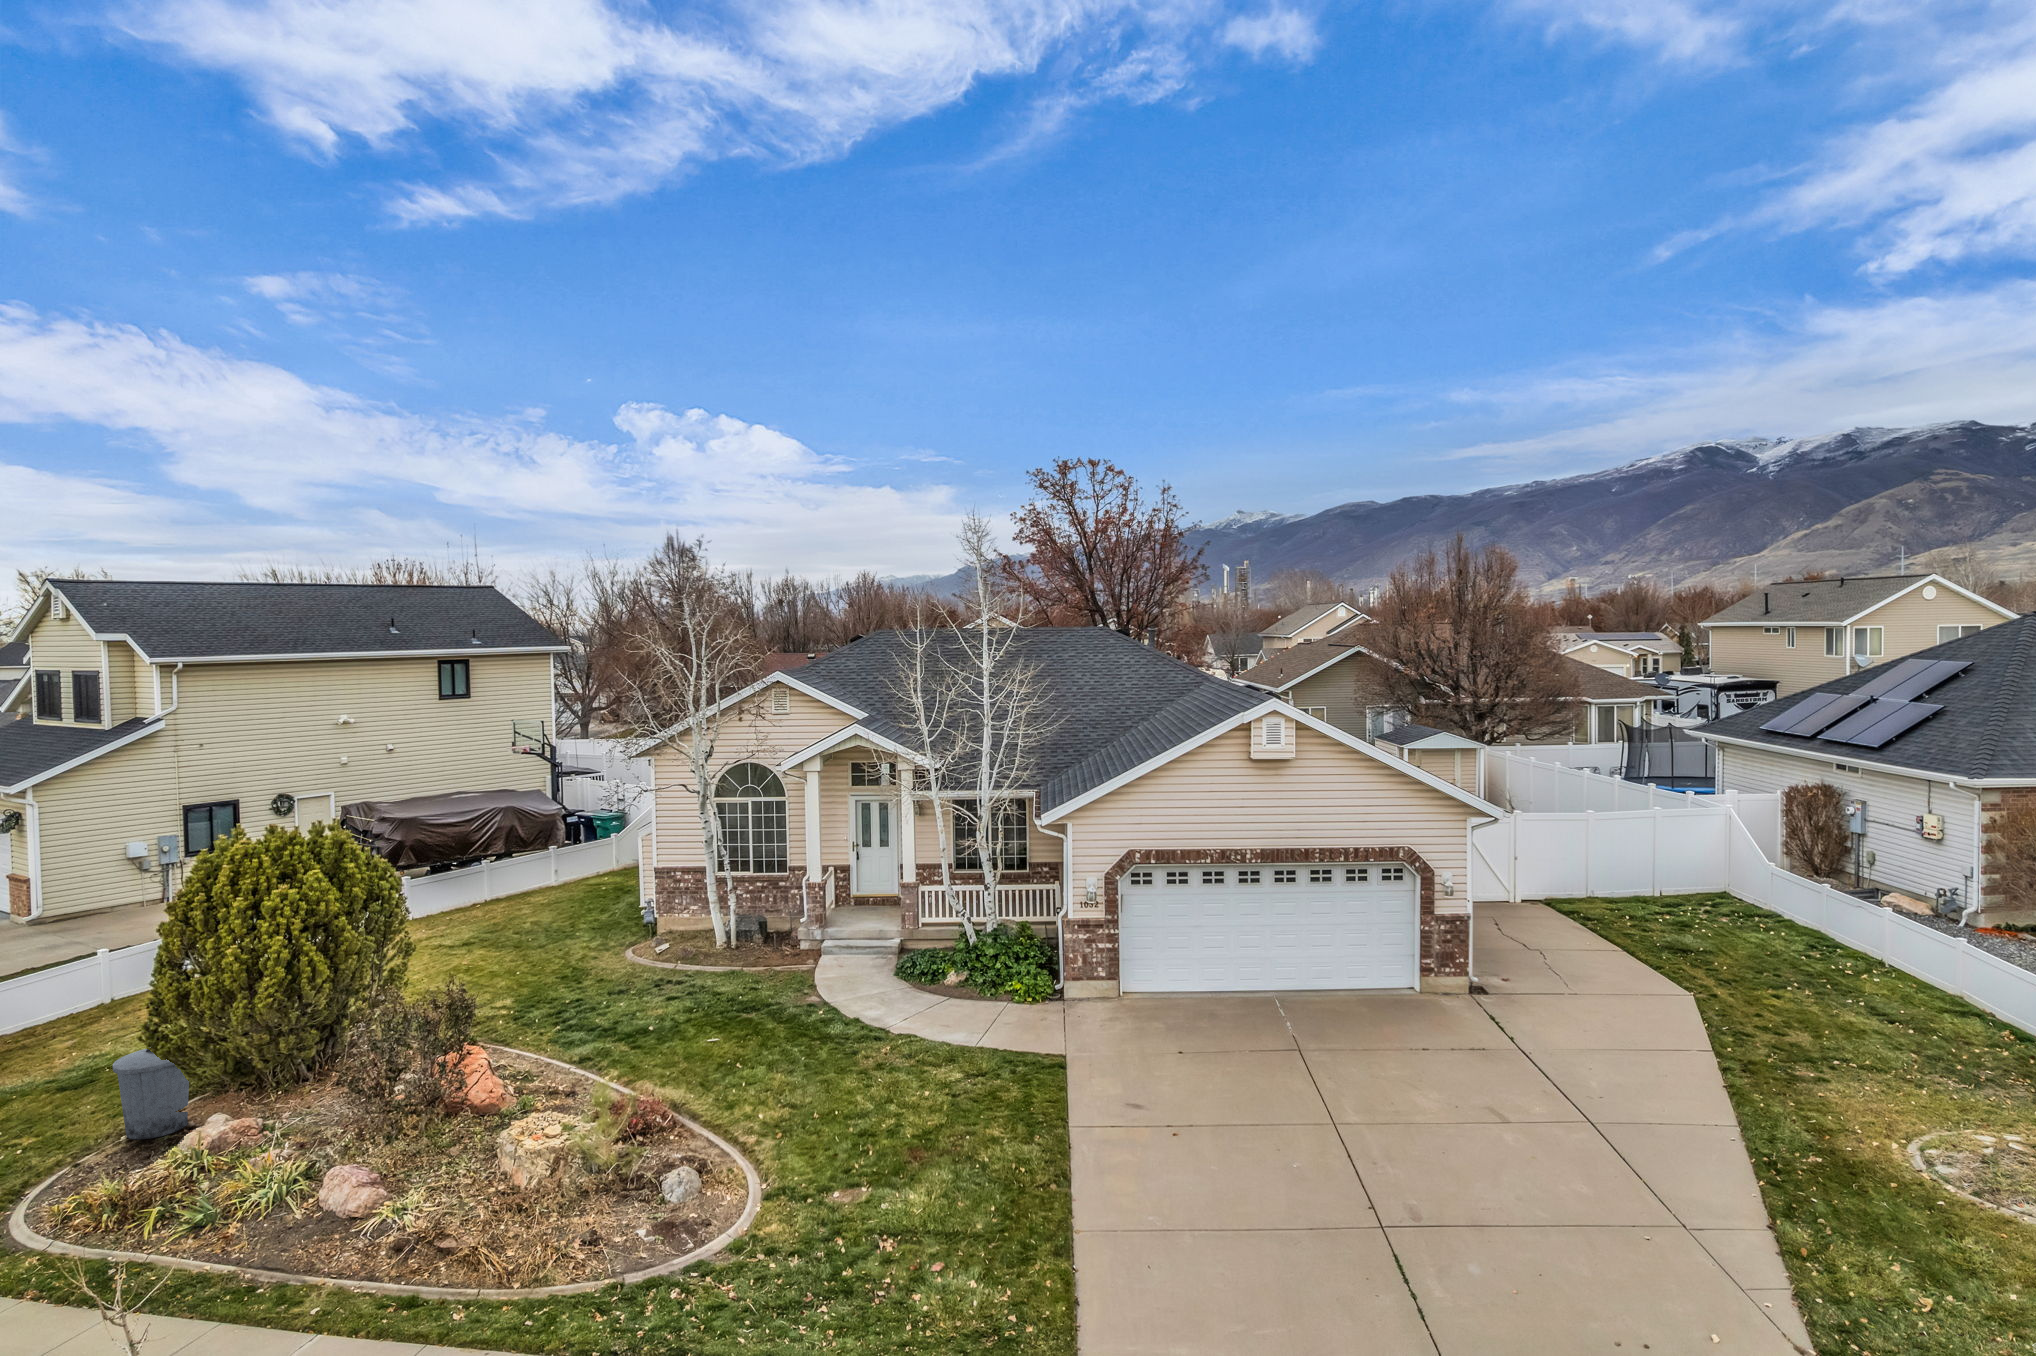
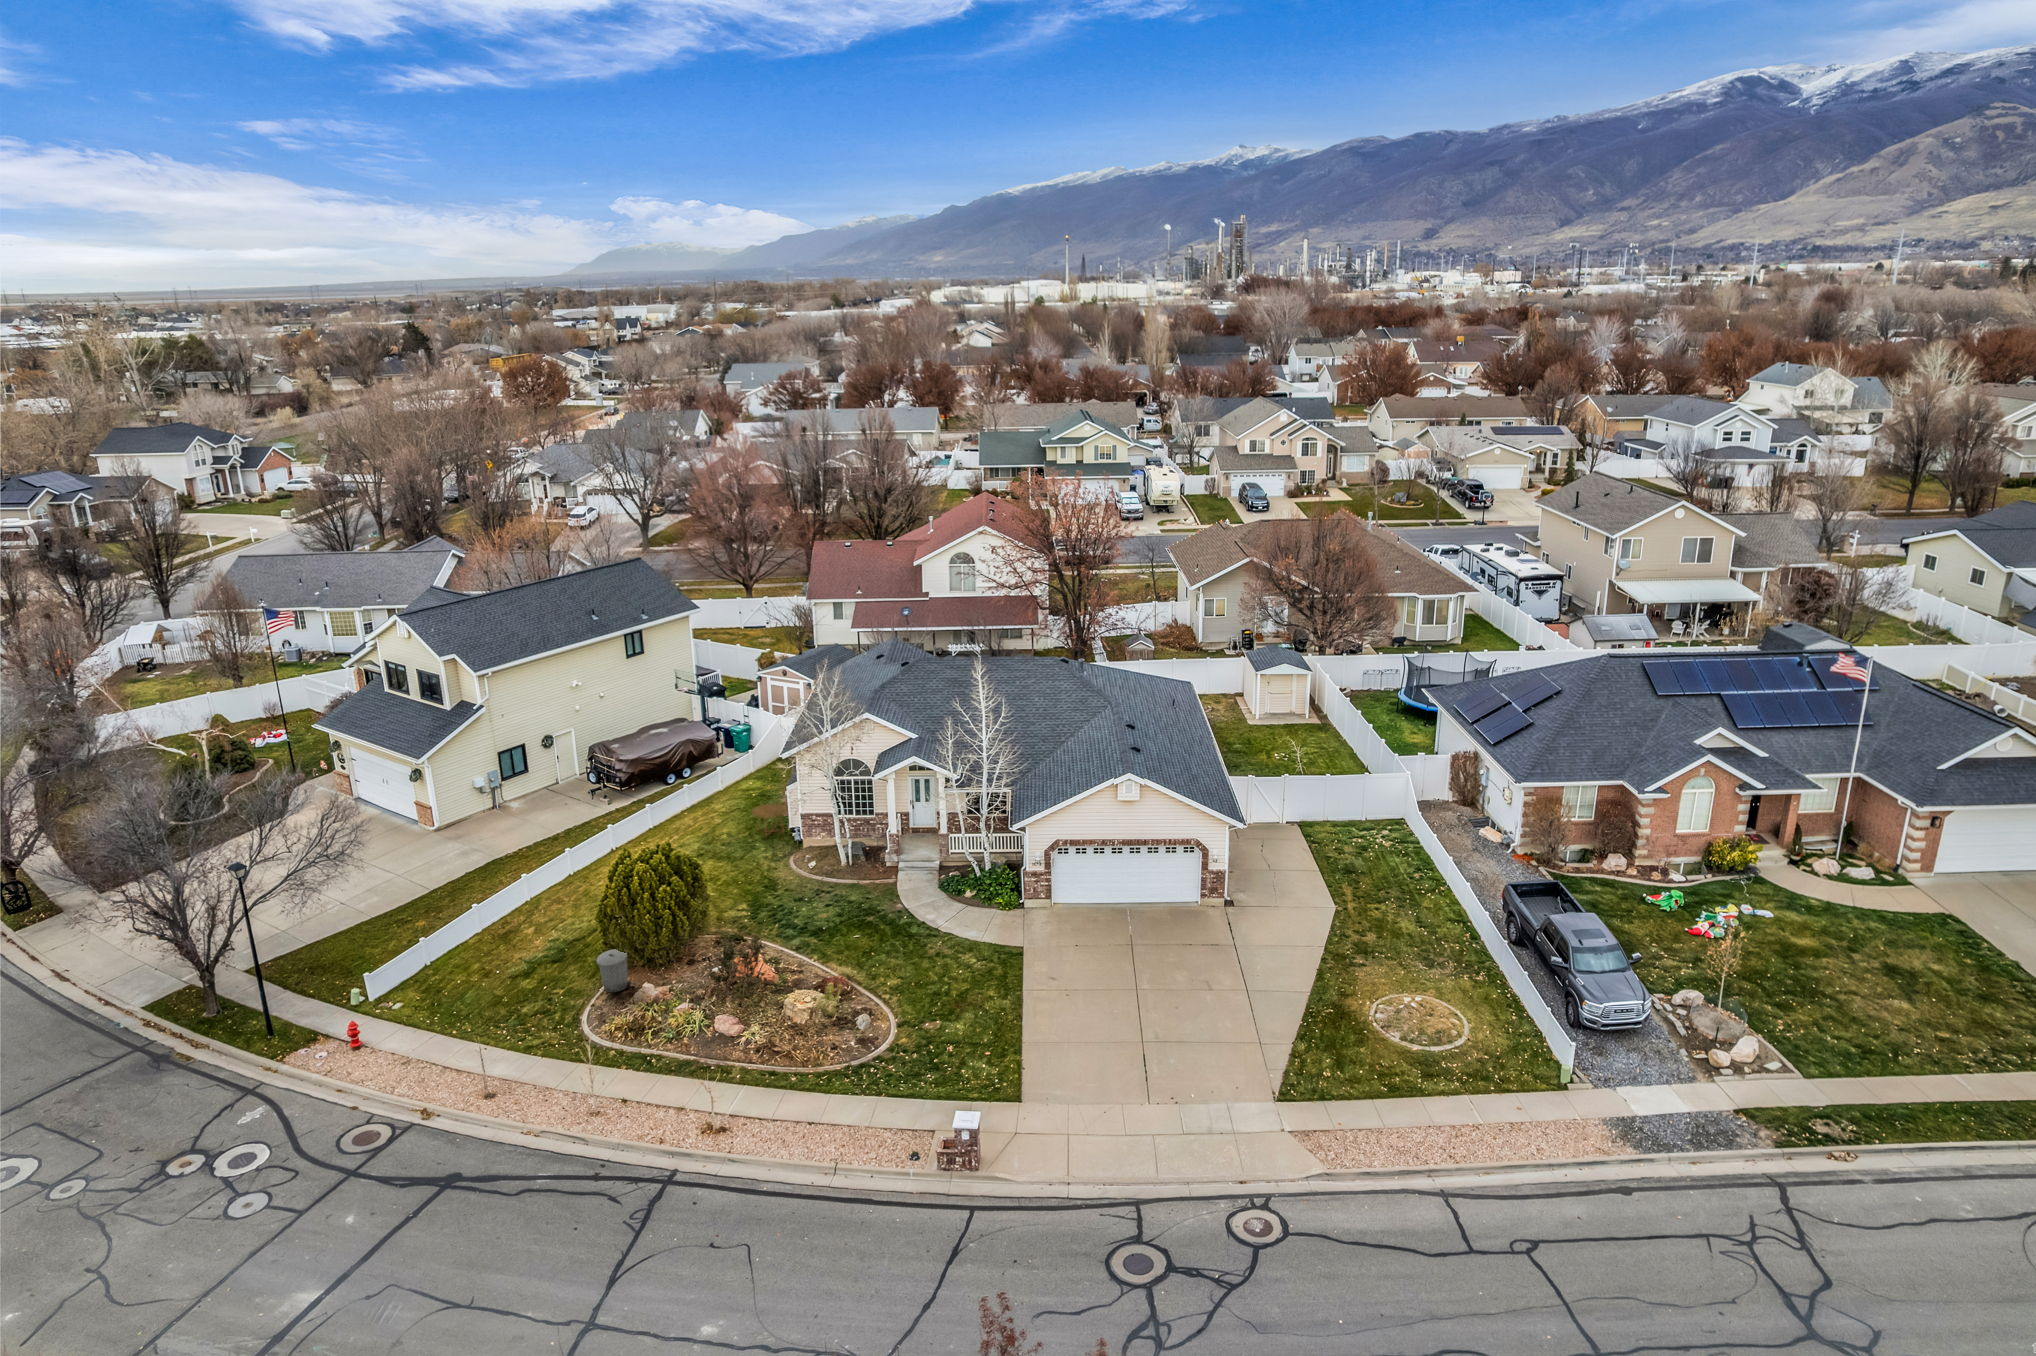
round table: none [573,864,639,917] -> present [752,803,787,836]

